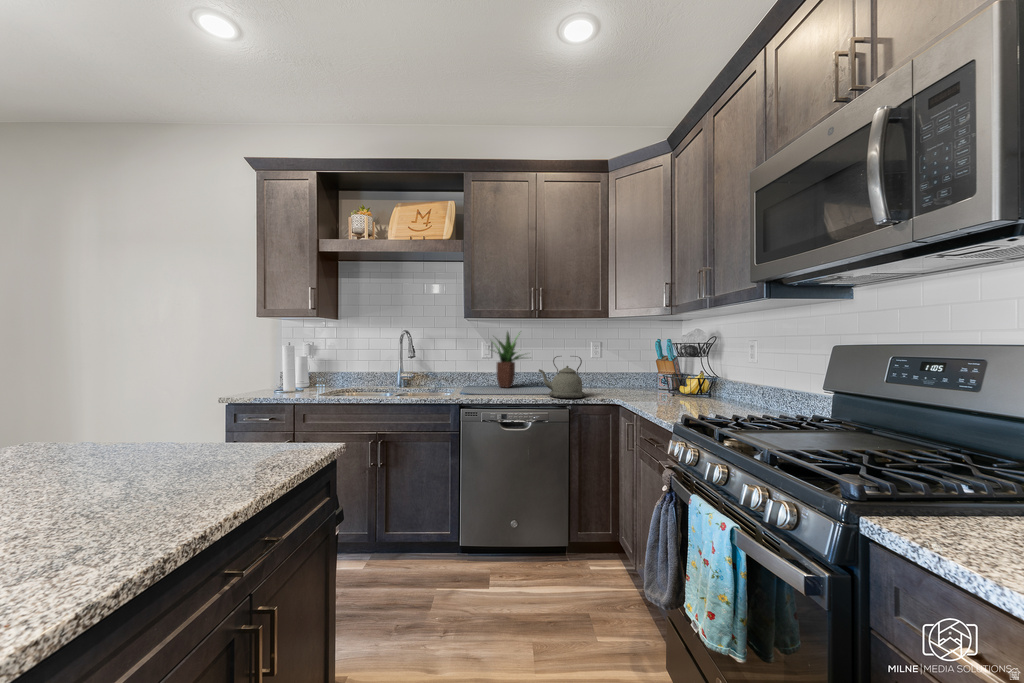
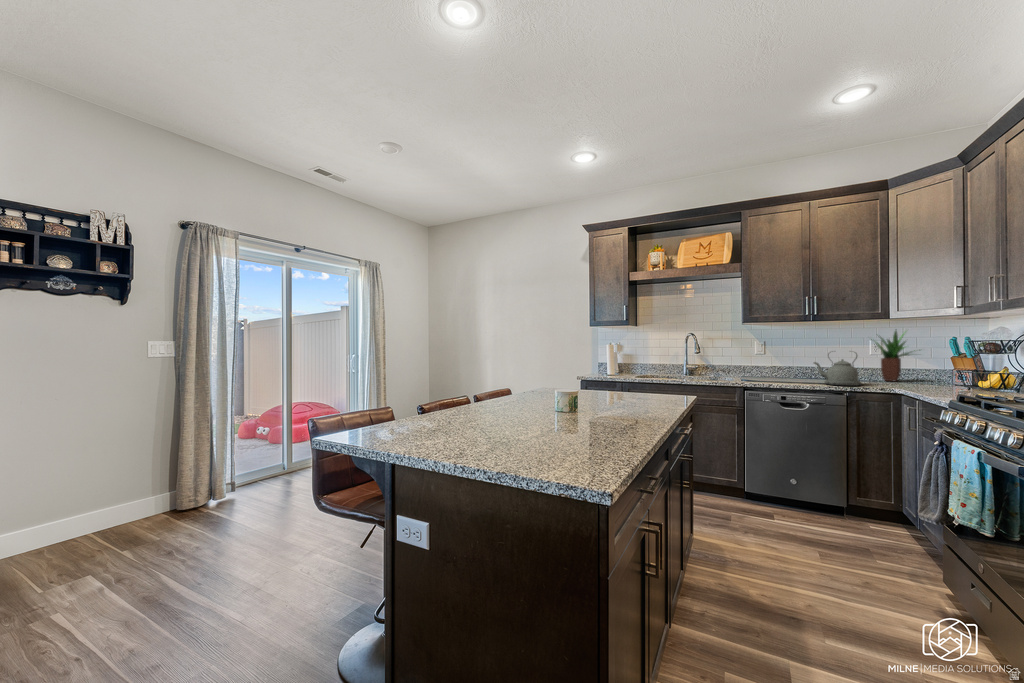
potted plant: present [493,332,522,388] -> present [871,331,915,381]

